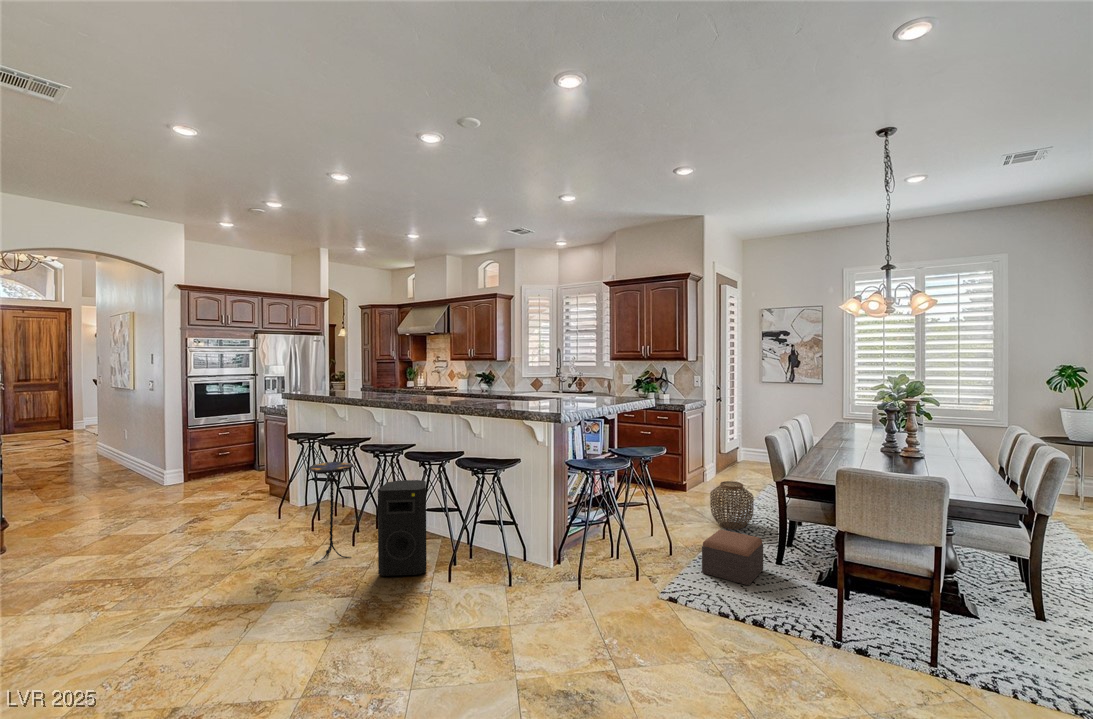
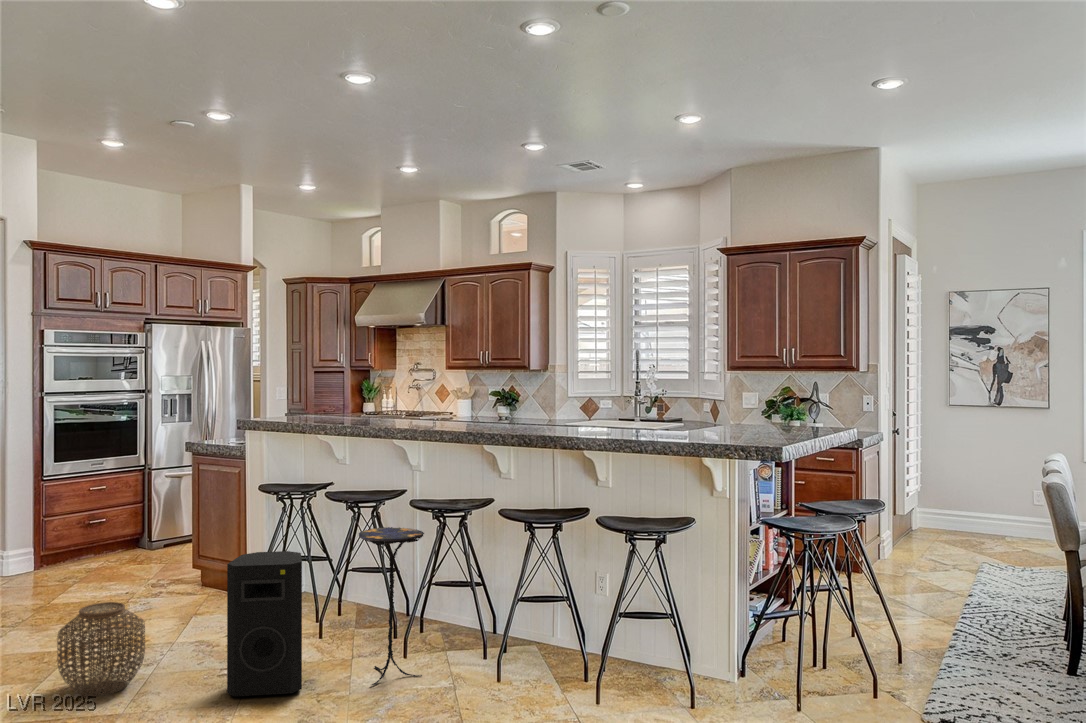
speaker: present [378,480,427,576] -> present [227,551,302,696]
woven basket: present [710,481,754,529] -> present [57,602,145,696]
footstool: present [702,530,763,585] -> none [966,623,1051,702]

